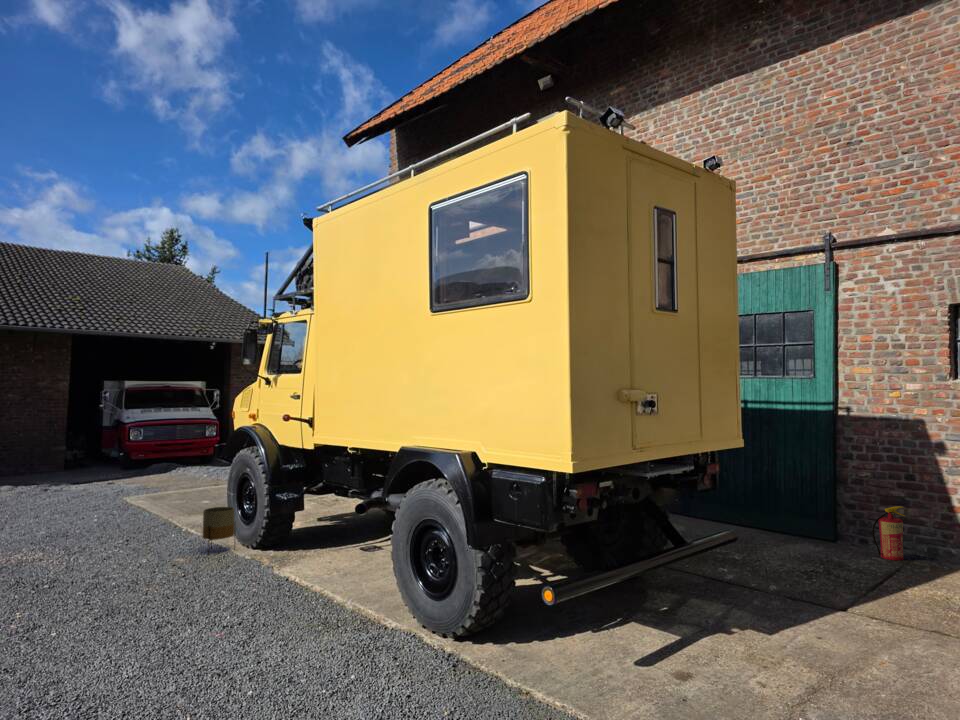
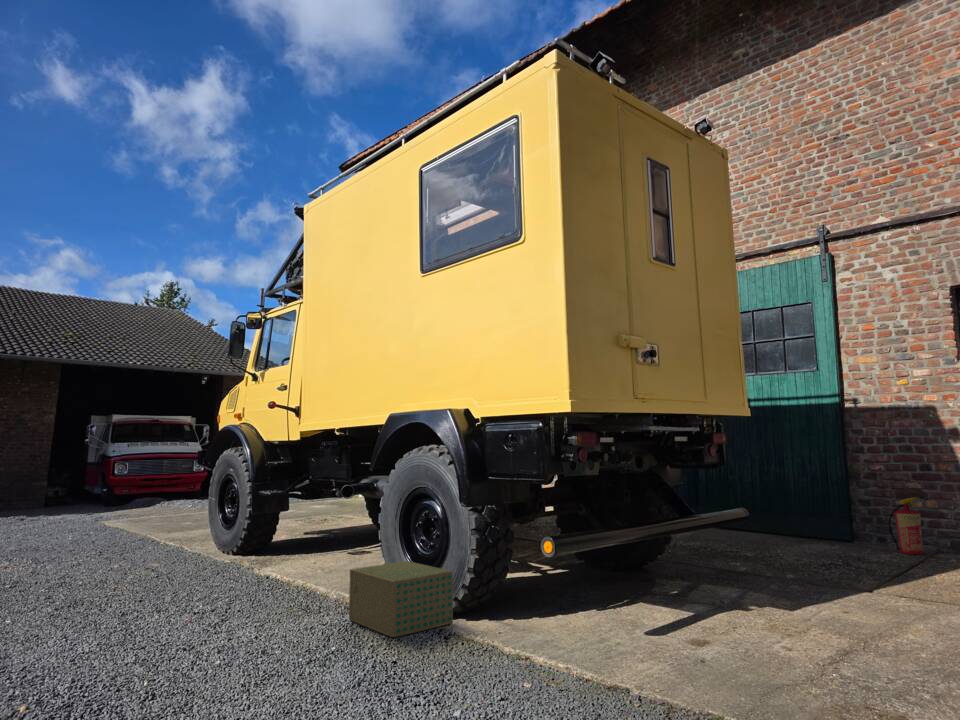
planter: present [203,507,235,554] -> none [179,511,215,560]
storage box: none [367,585,461,666] -> present [349,561,453,637]

